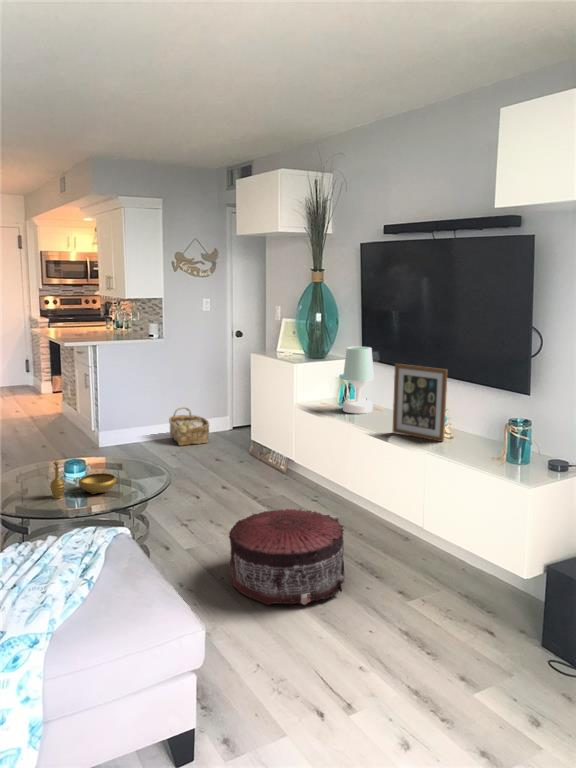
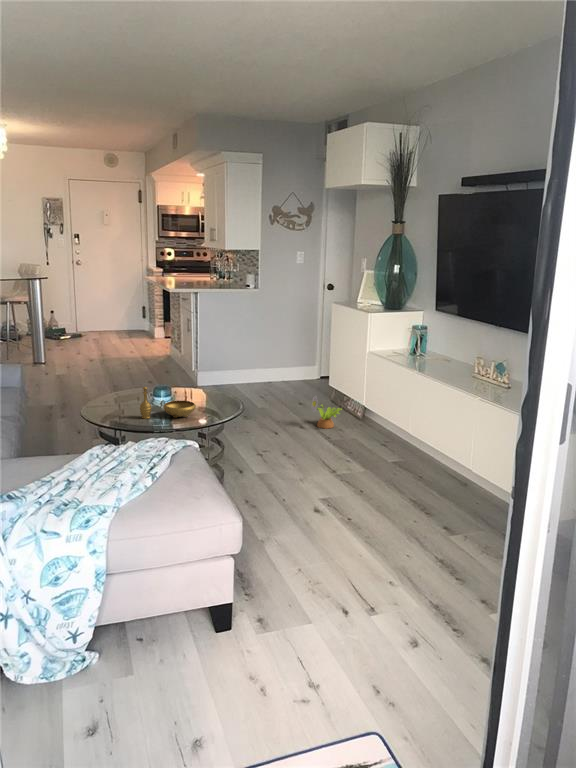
table lamp: present [343,347,374,414] -> none [413,298,445,362]
picture frame: present [393,364,447,442] -> none [452,313,505,390]
woven basket: present [169,407,209,446] -> none [261,354,298,390]
decorative plant: none [233,452,266,487] -> present [312,397,342,428]
pouf: present [229,509,344,605] -> none [288,444,394,526]

